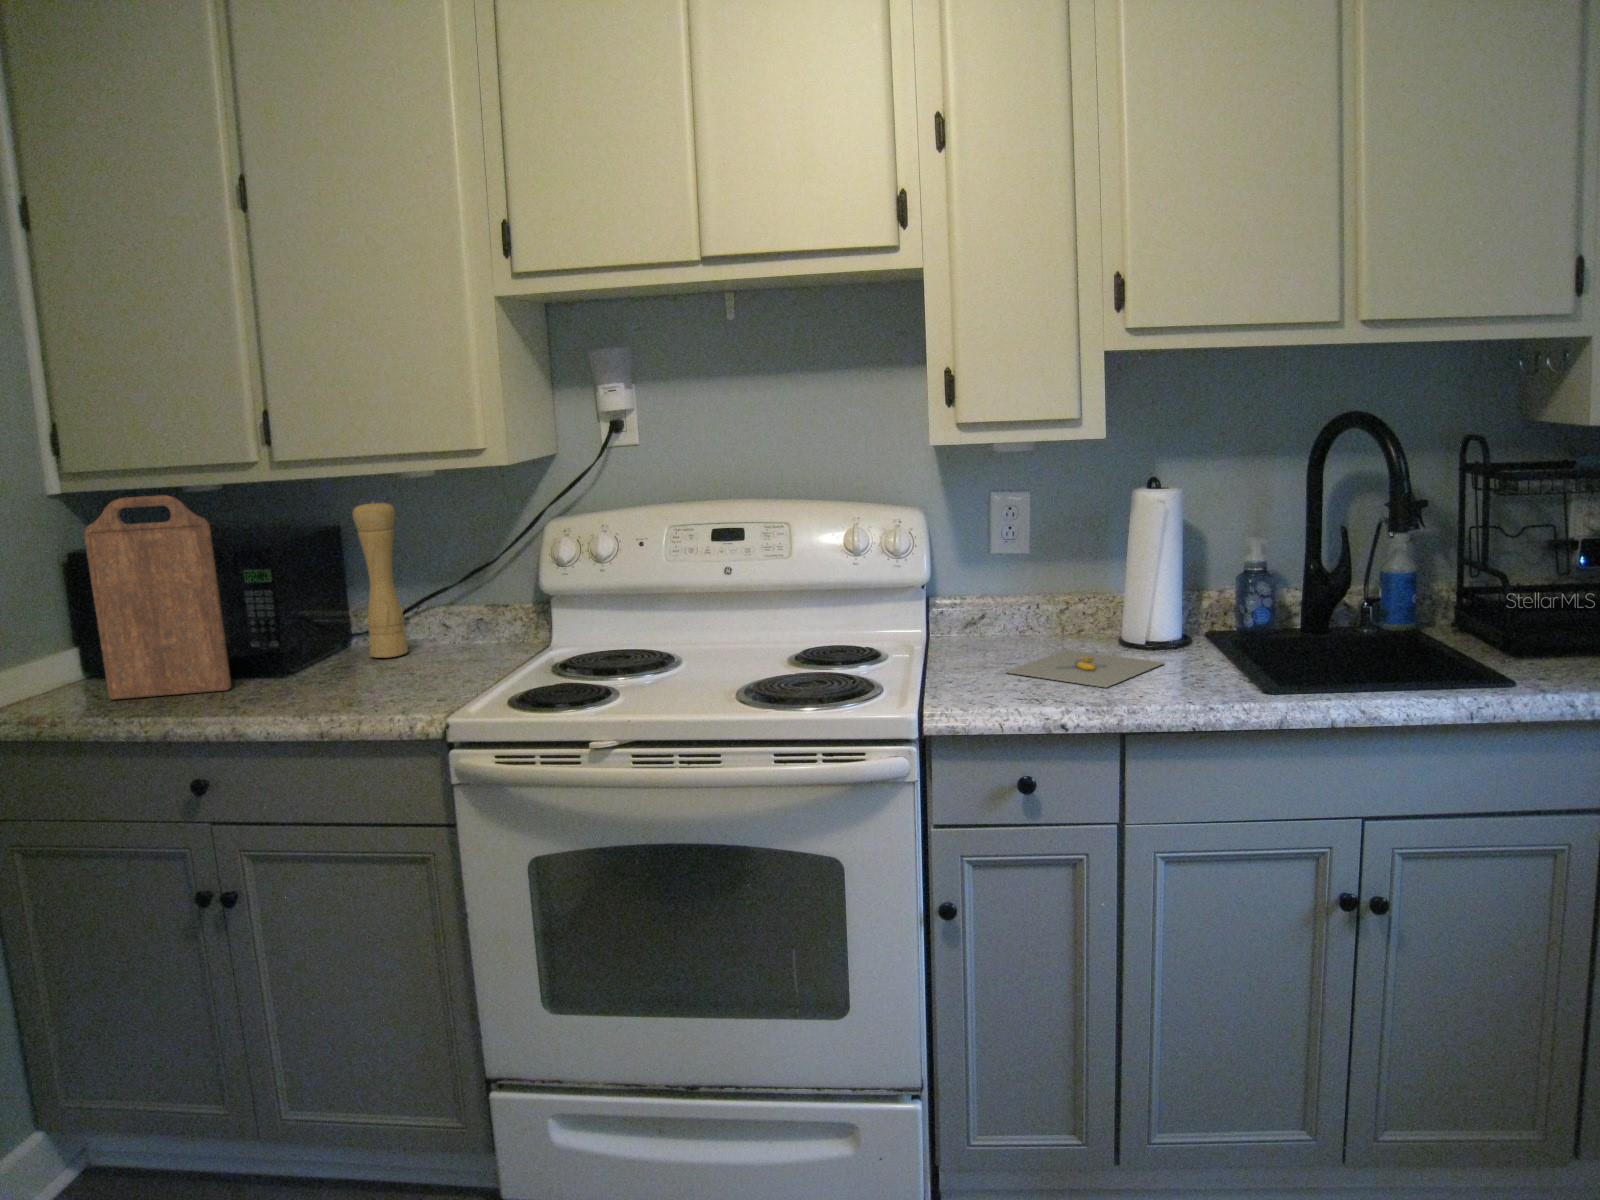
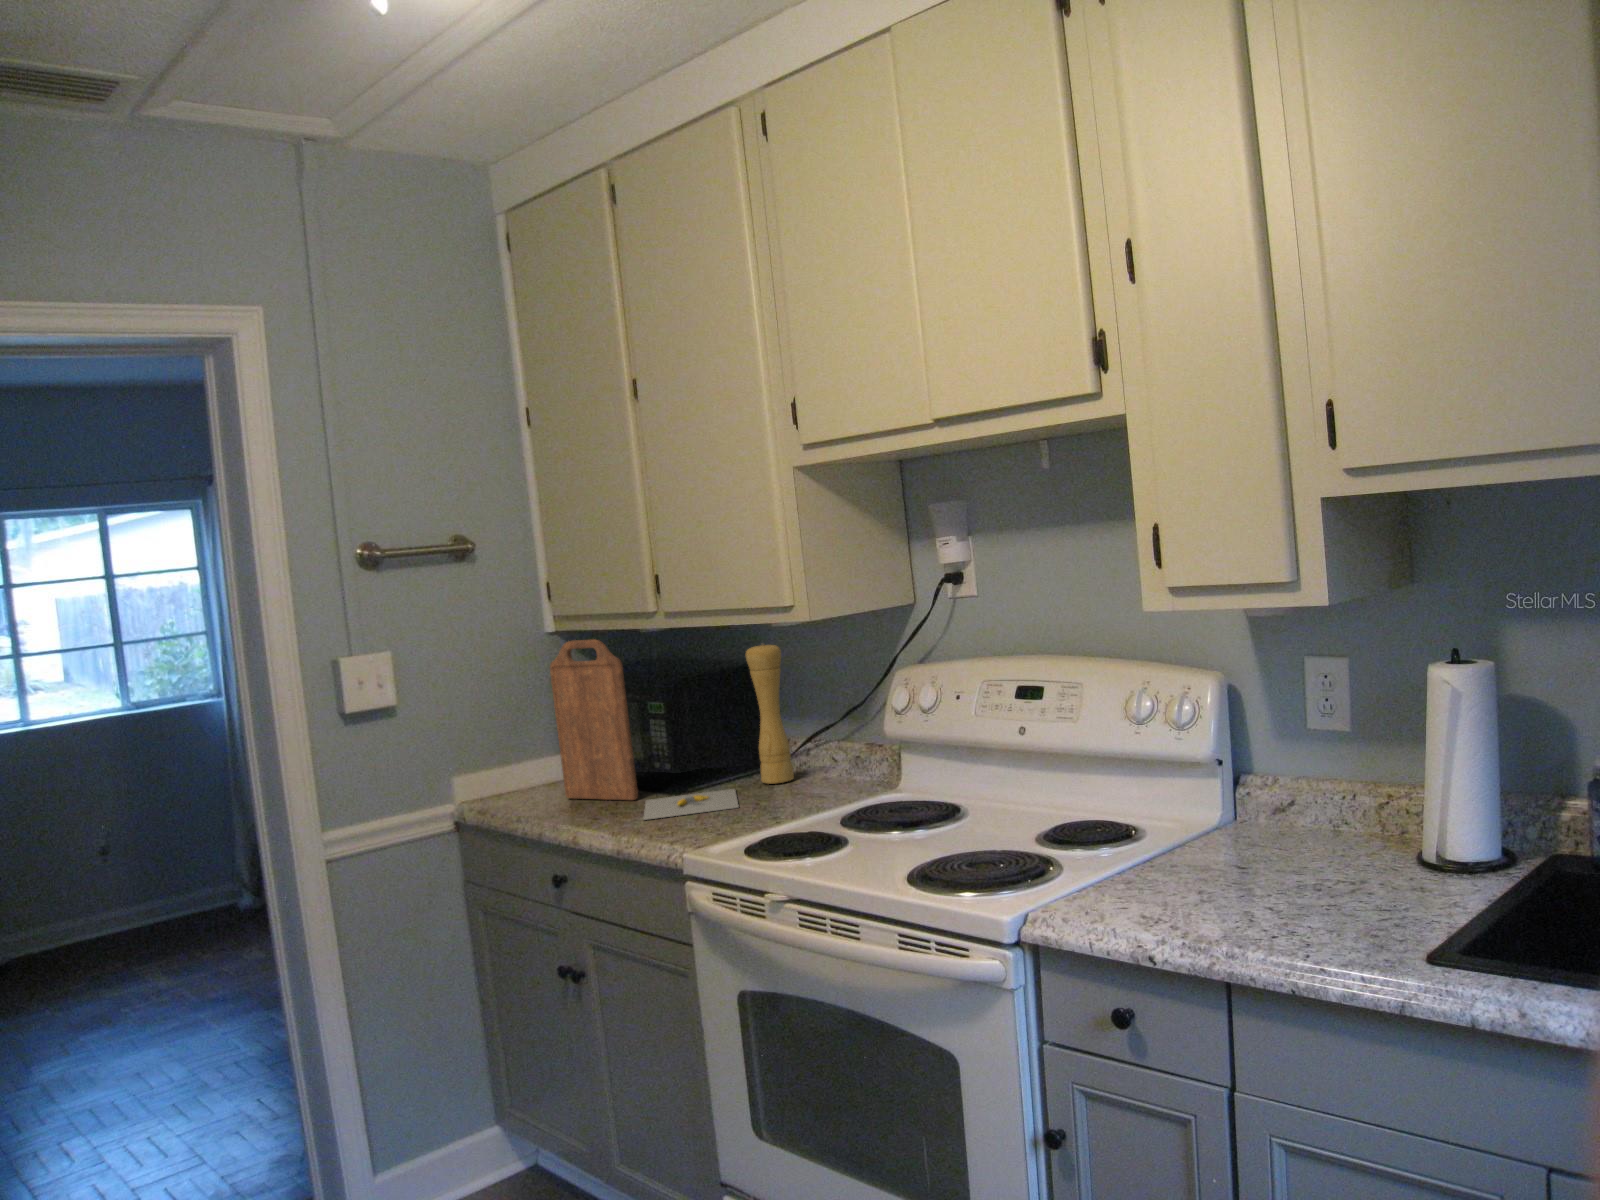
banana: present [1006,650,1164,687] -> present [644,789,738,820]

